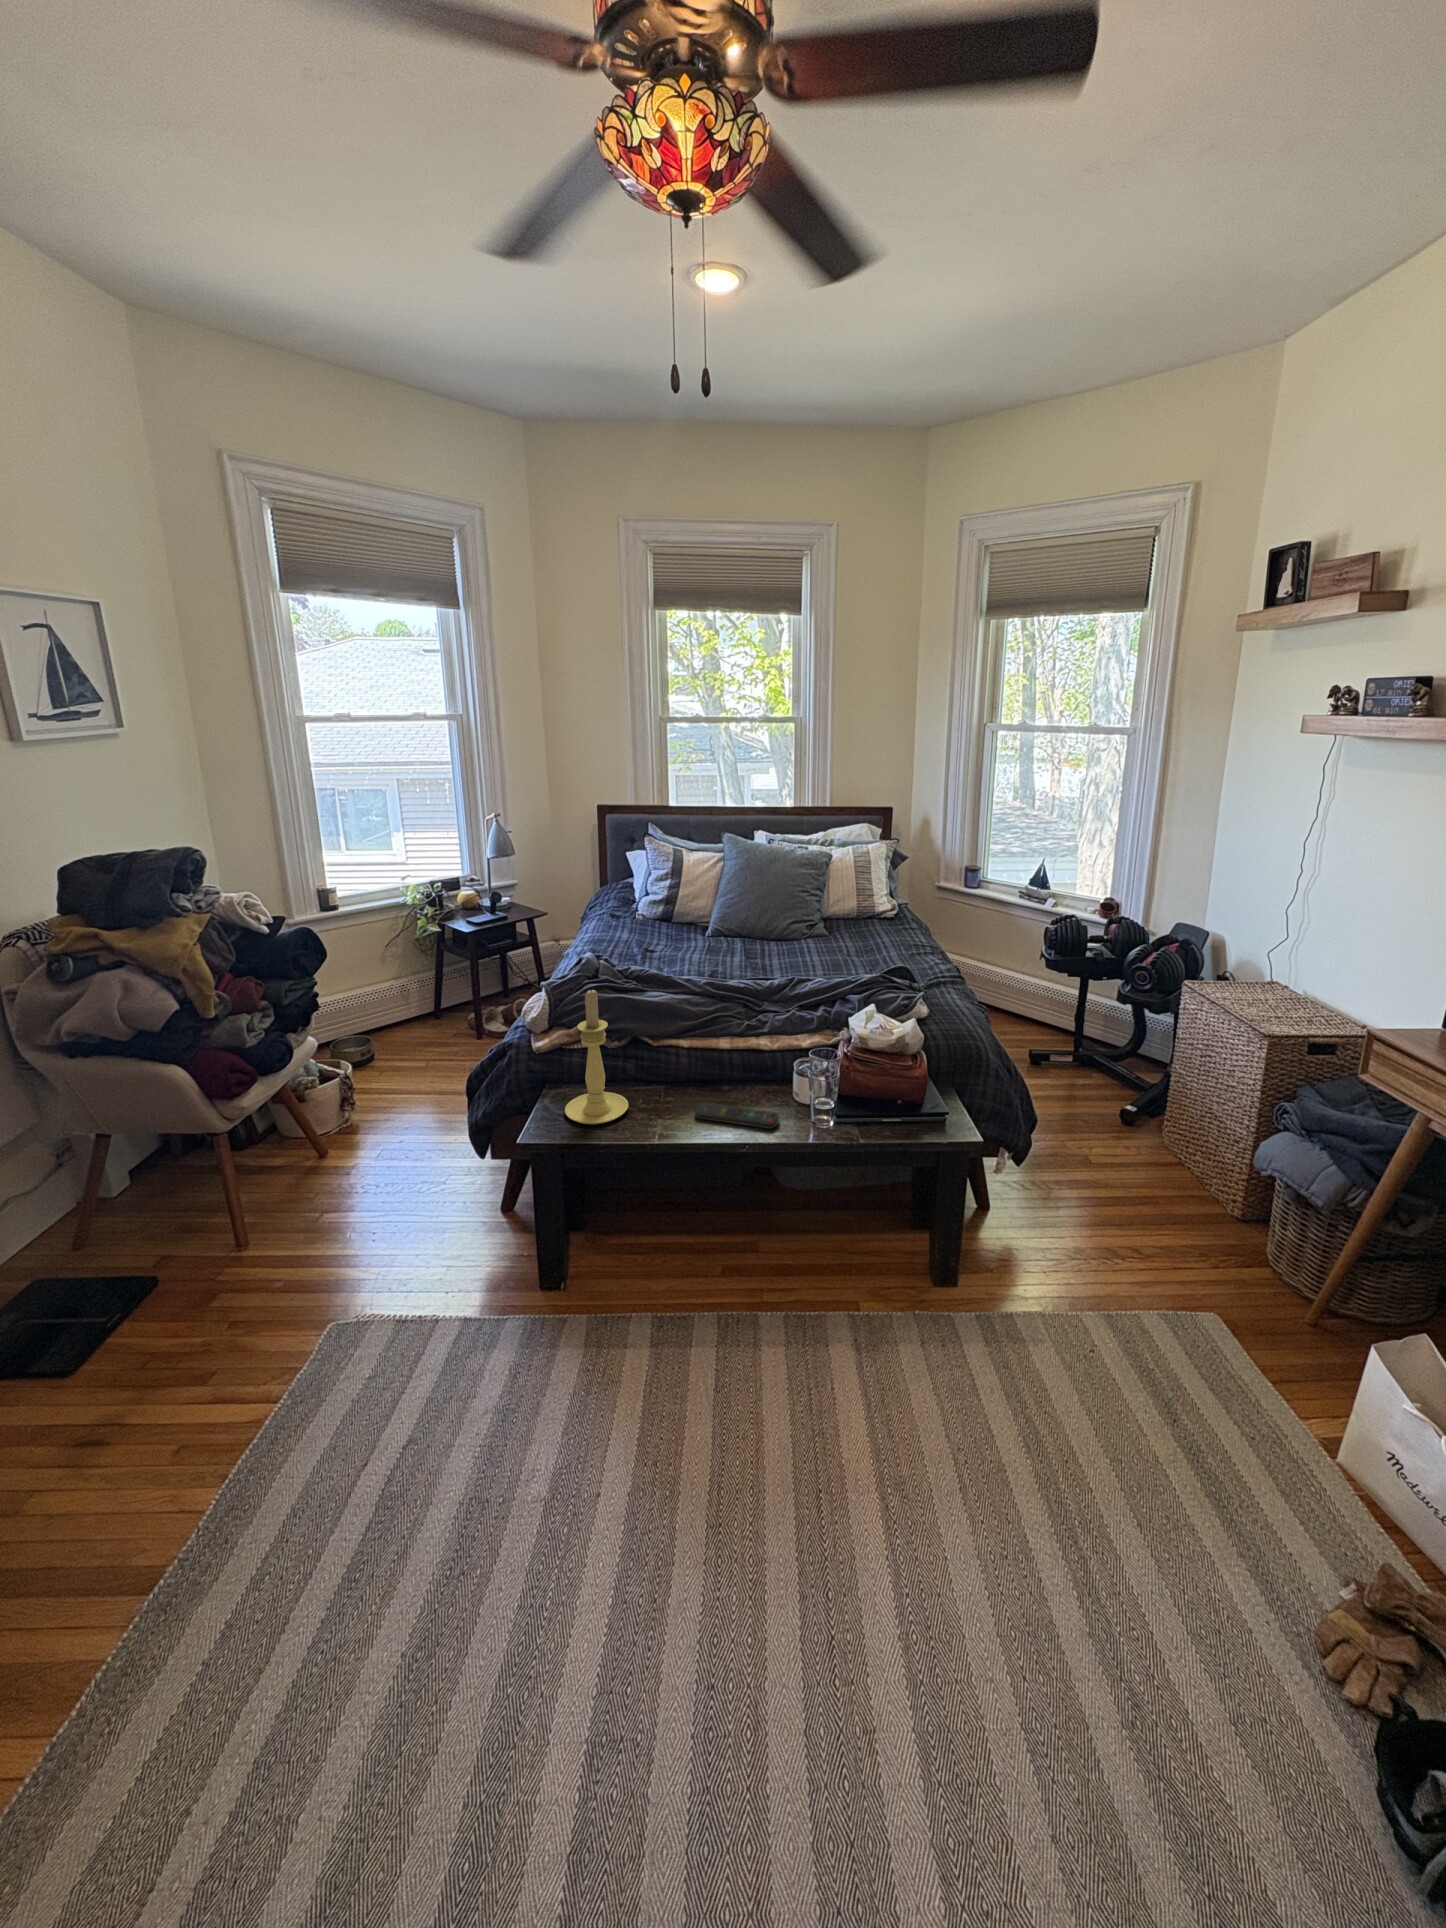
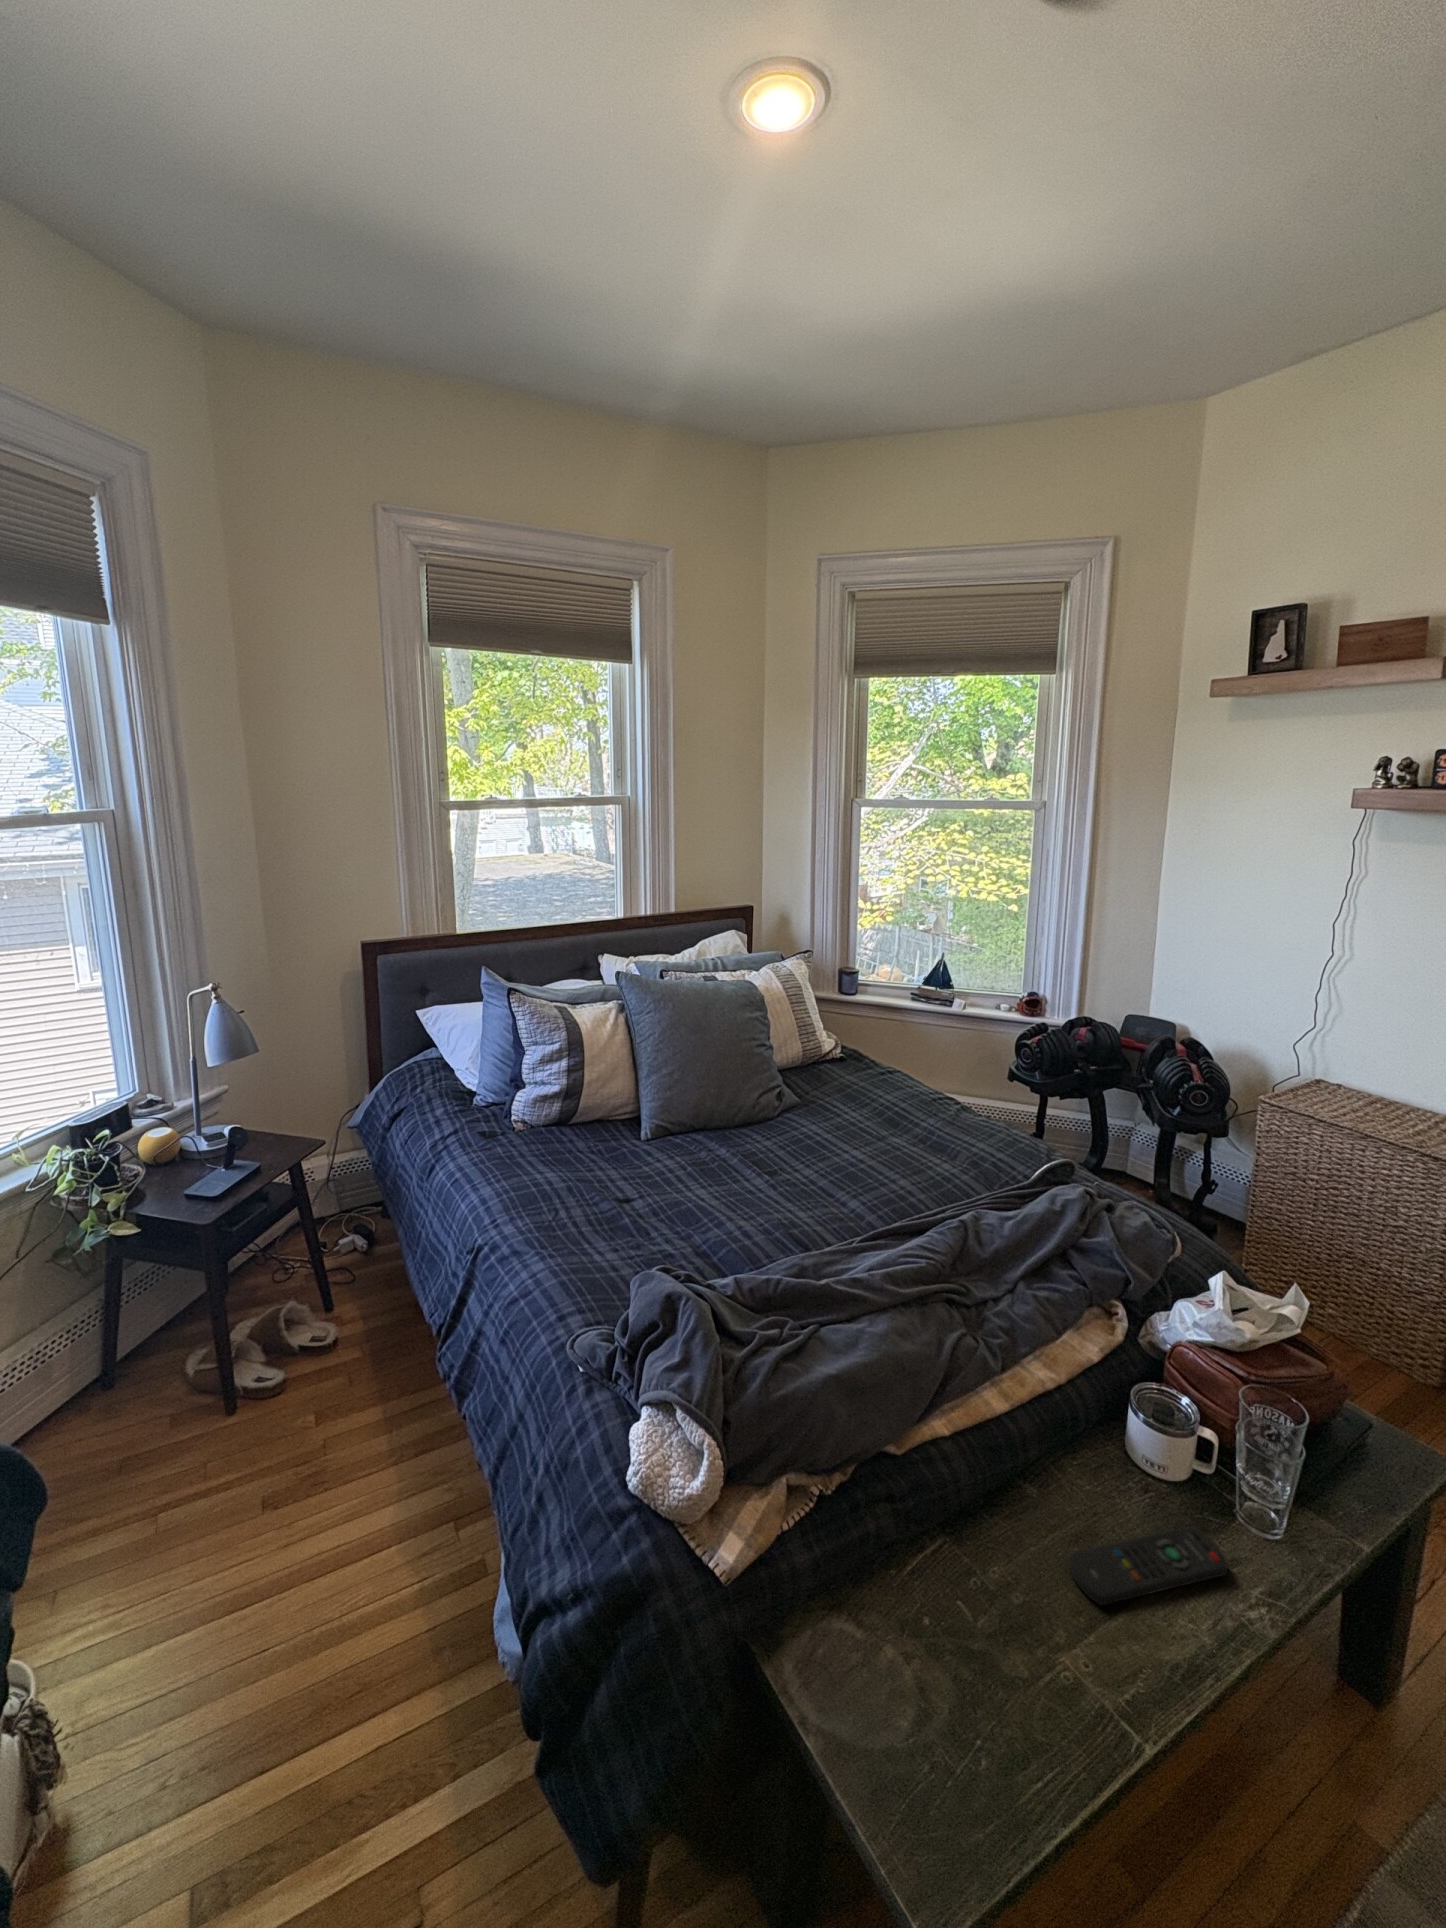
candle holder: present [565,989,628,1124] -> none [864,1434,1005,1753]

